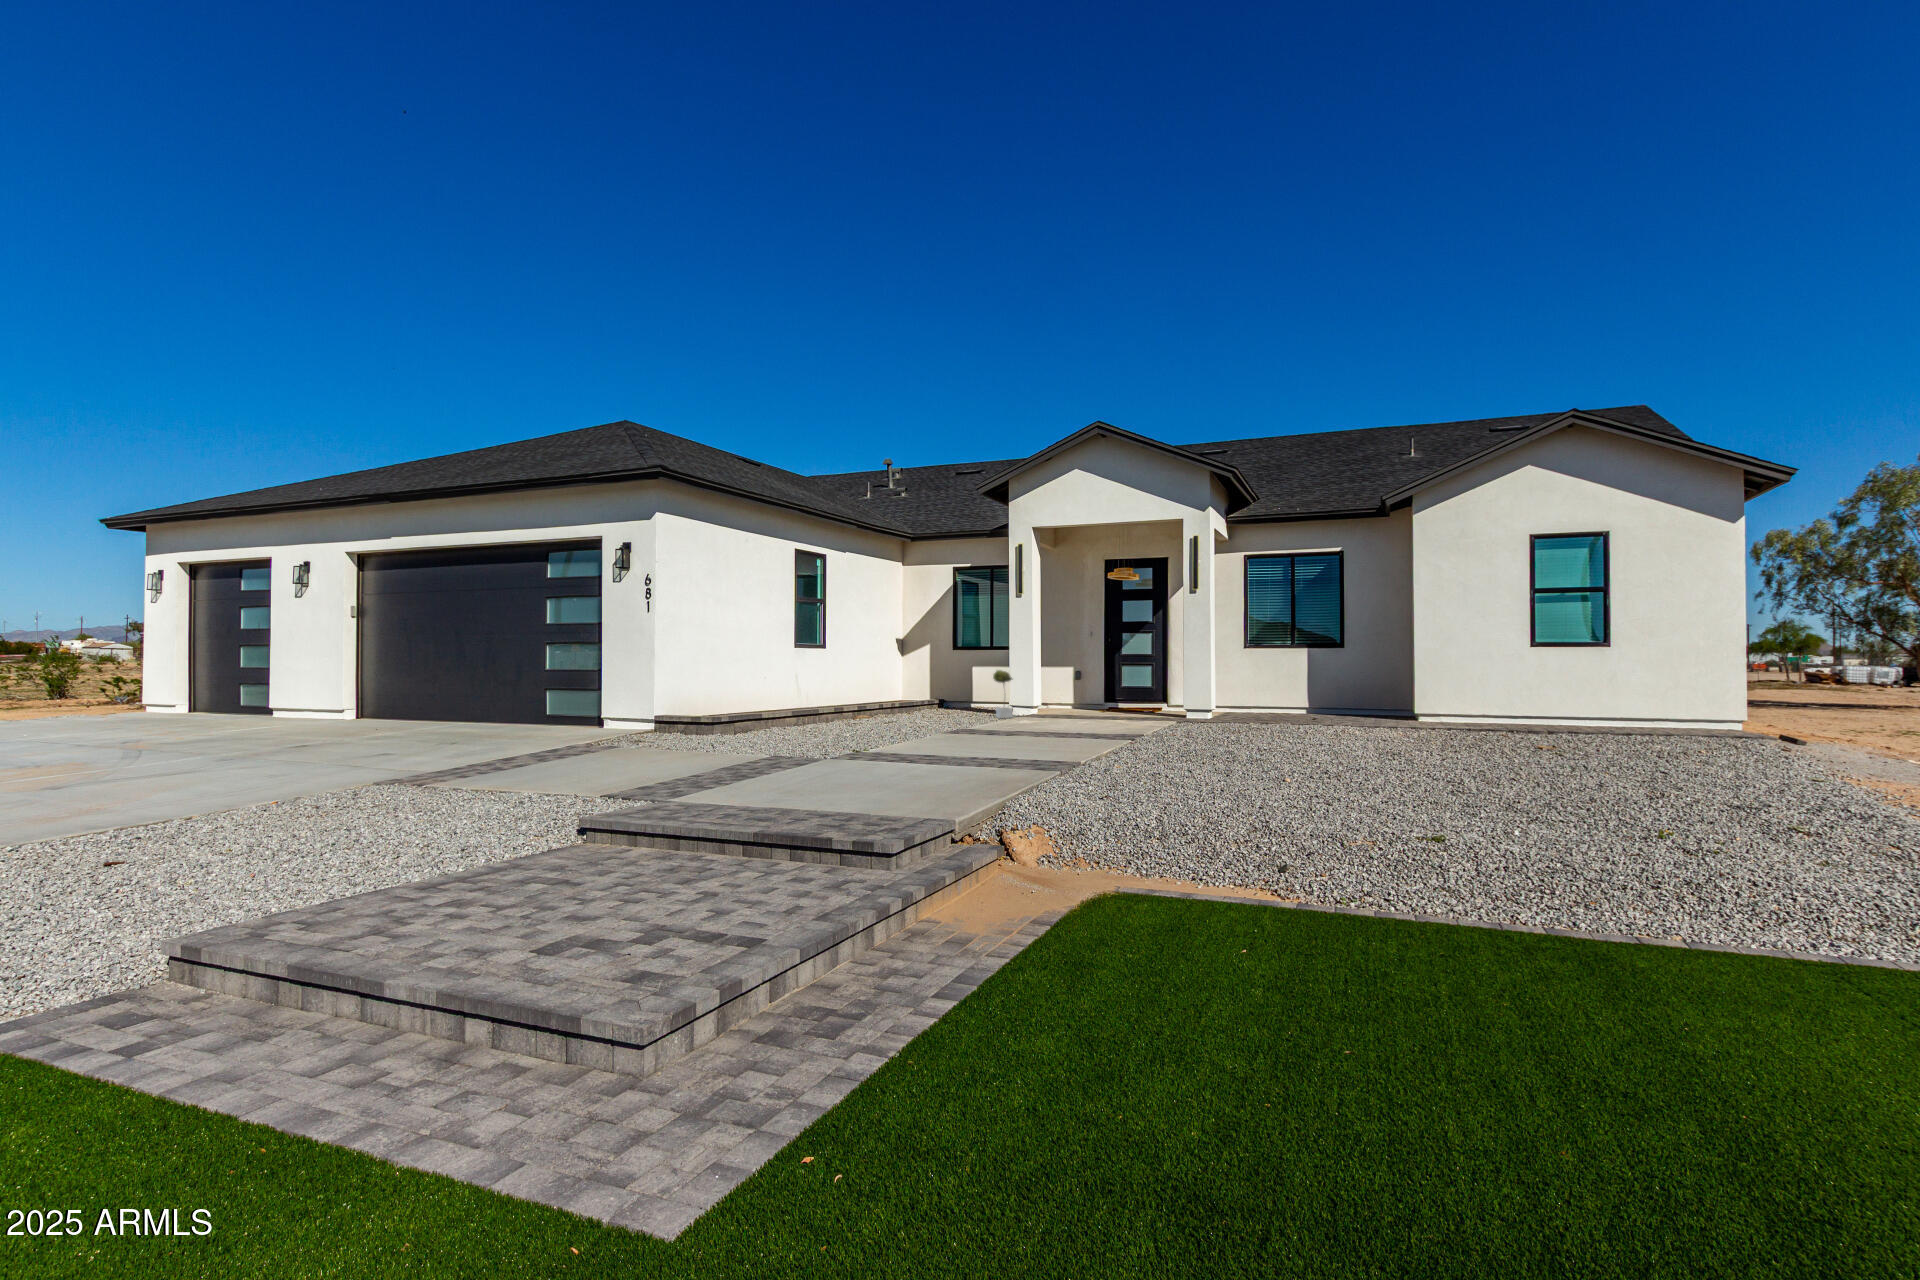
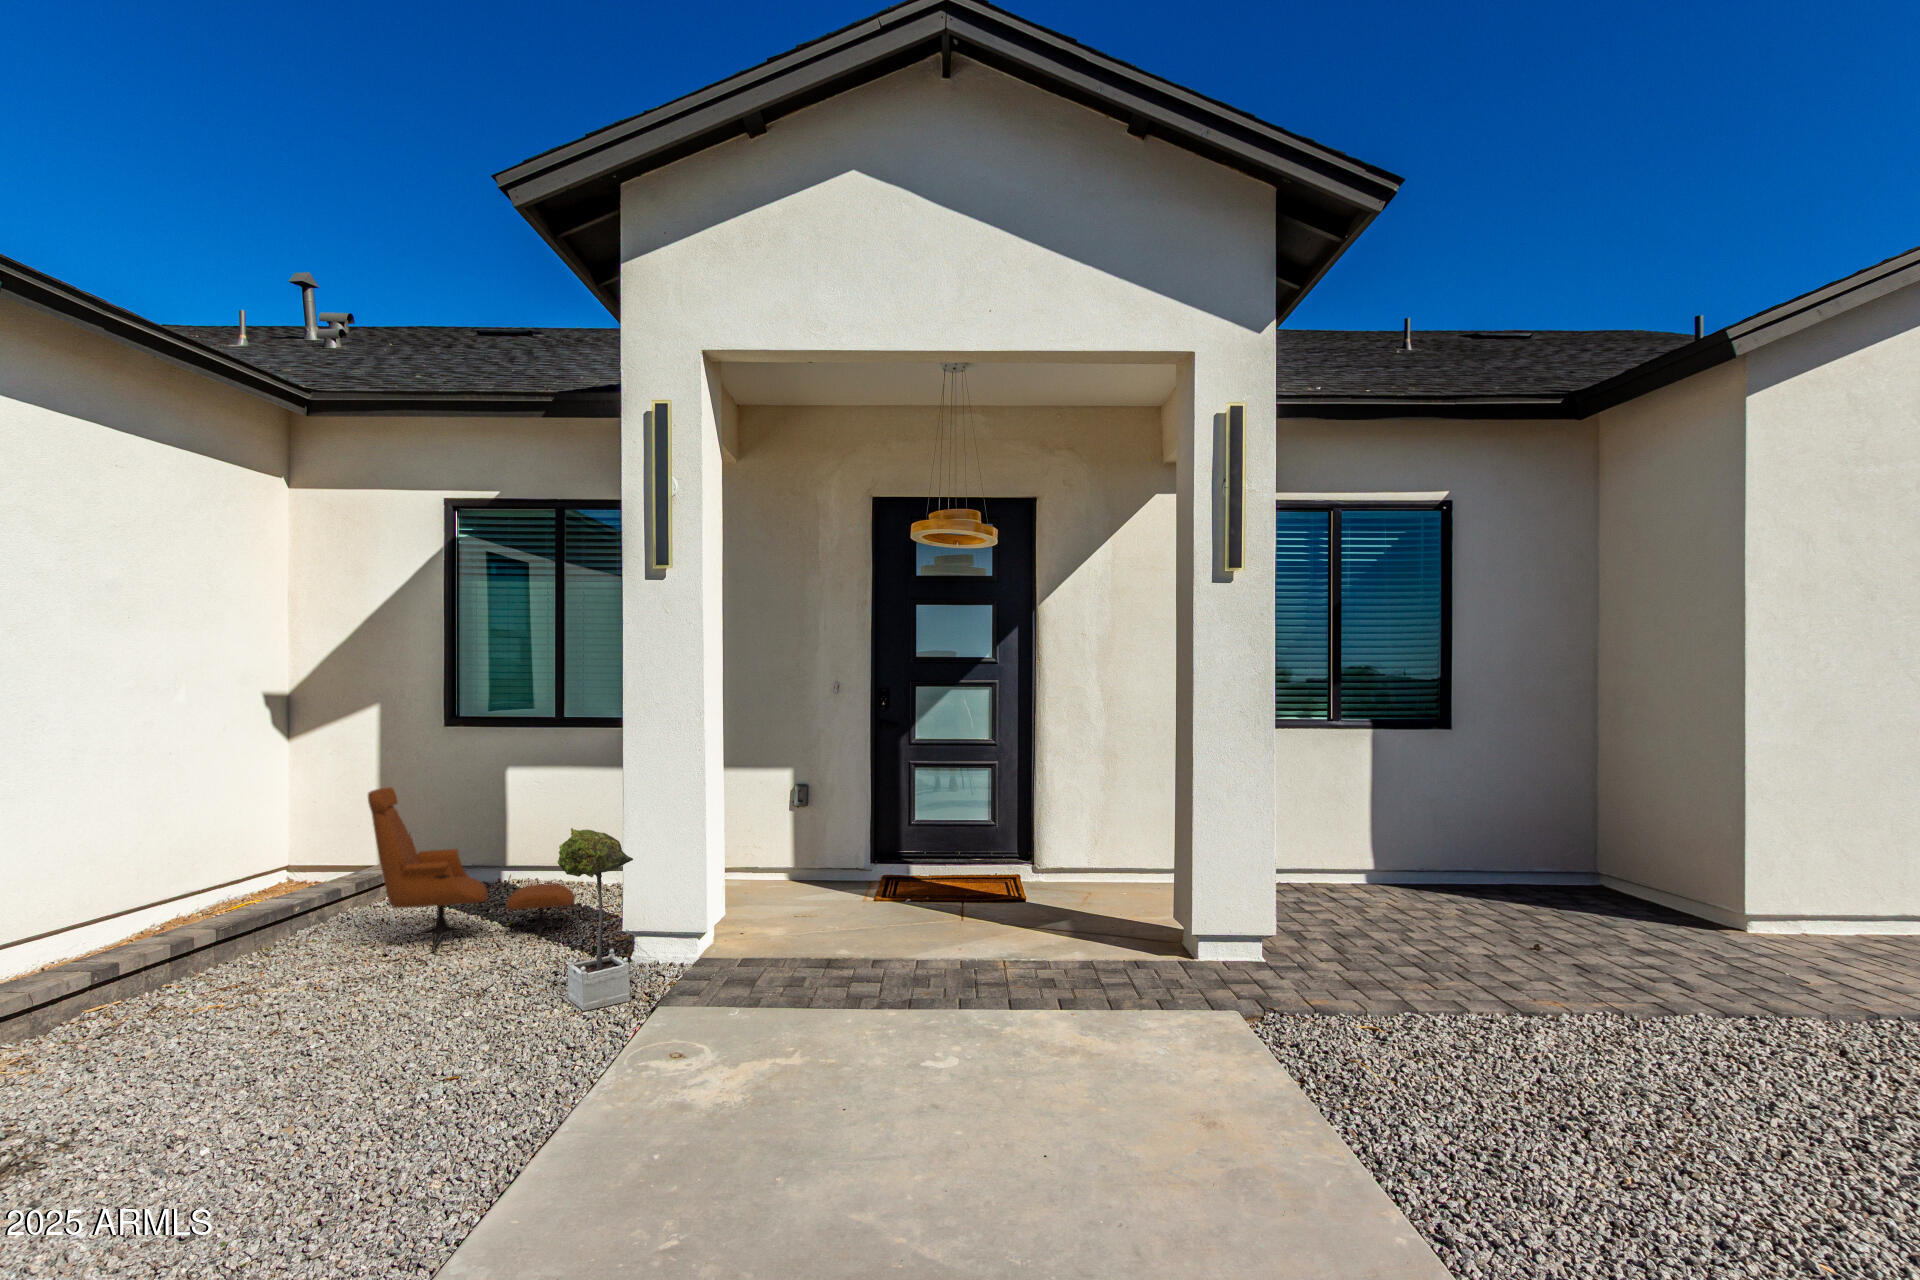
lounge chair: none [938,664,999,712] -> present [368,787,575,952]

